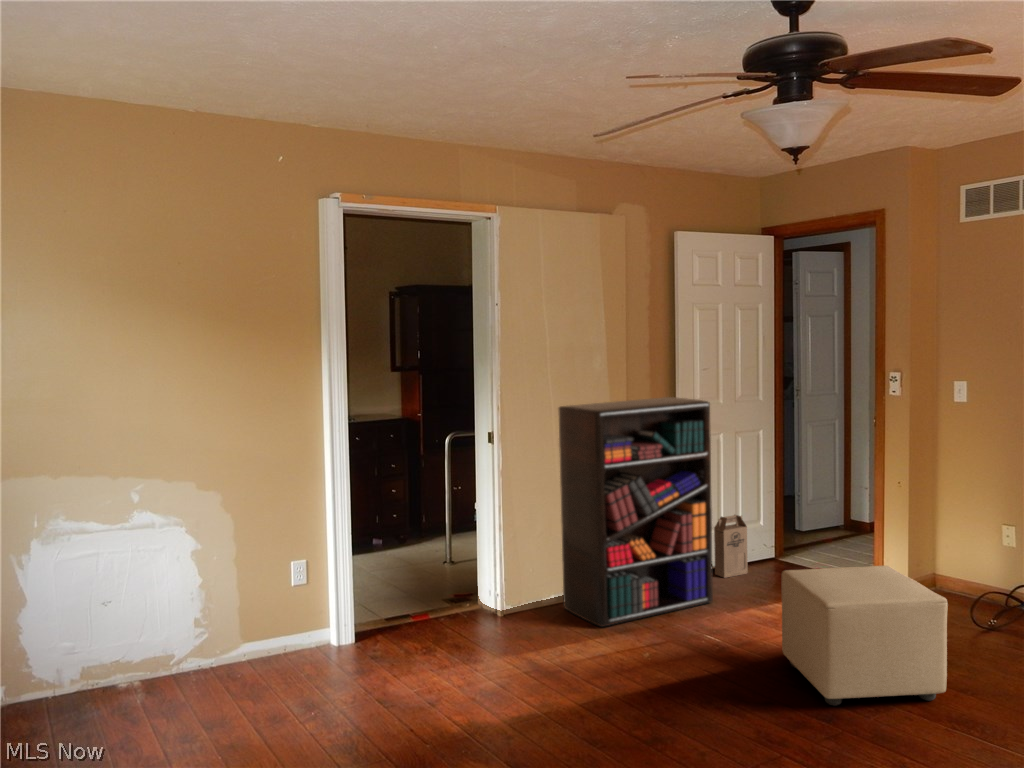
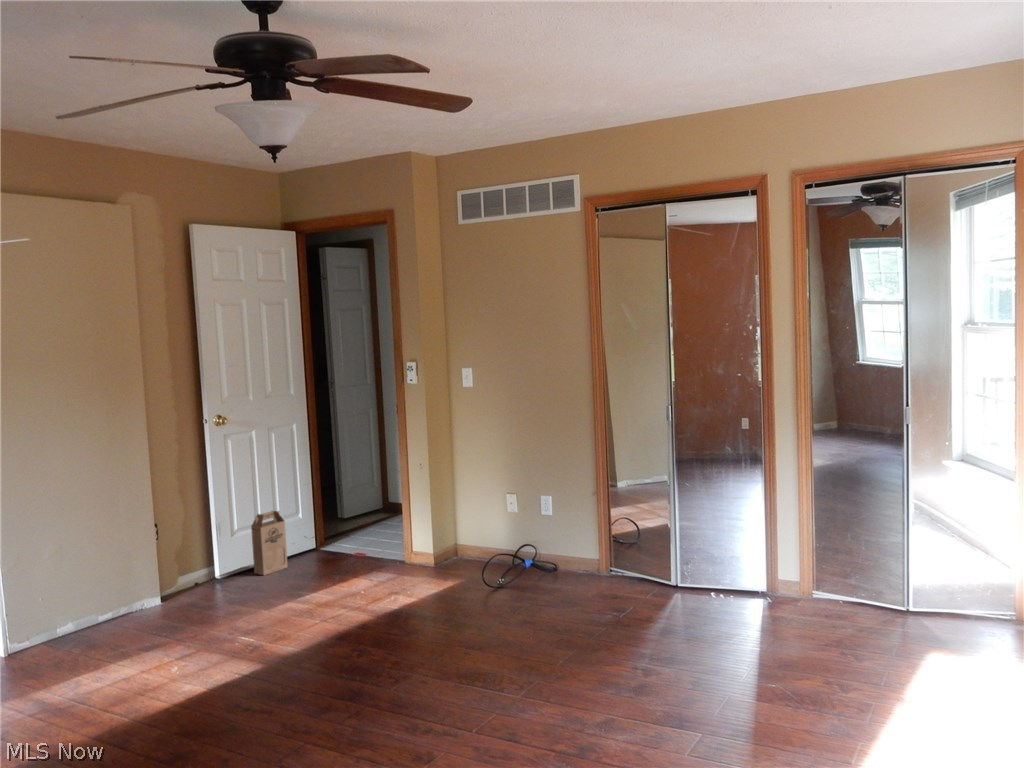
bookshelf: present [559,397,713,627] -> none [57,396,249,651]
ottoman: present [781,566,948,706] -> none [310,540,464,686]

